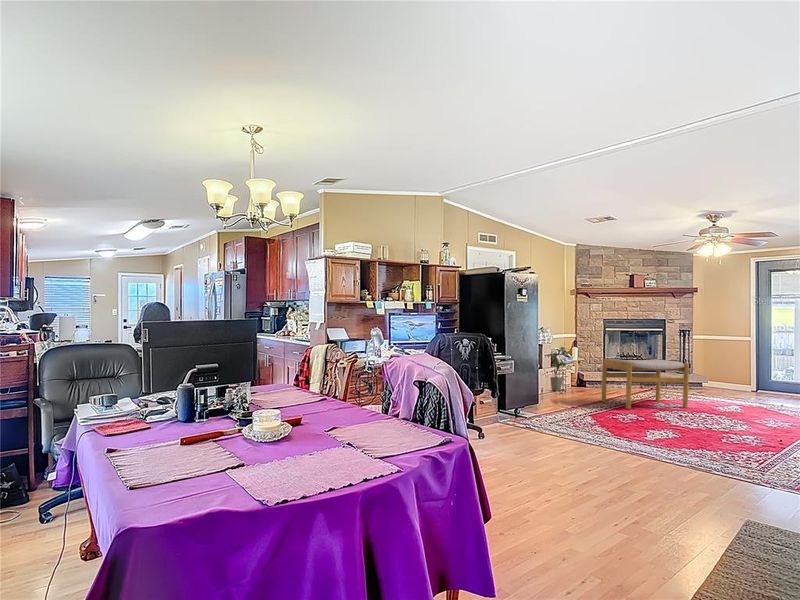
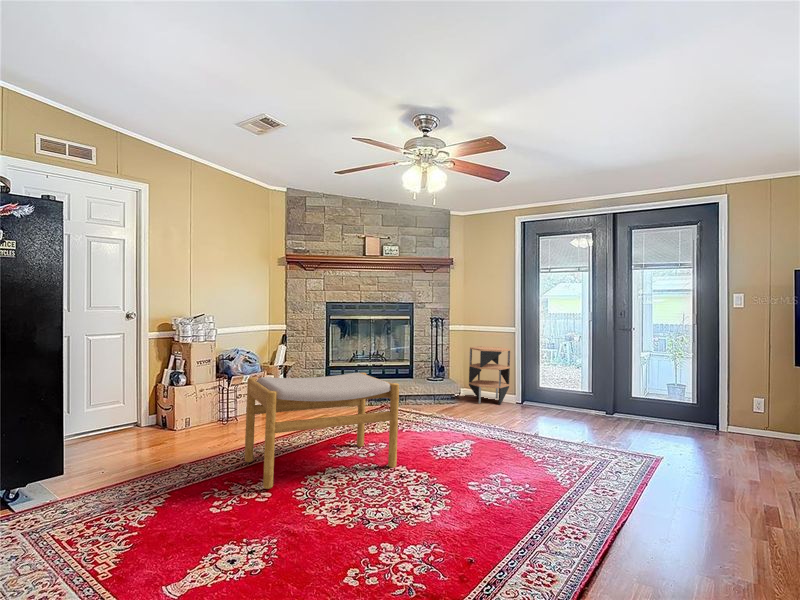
house plant: present [548,347,571,391] -> none [197,350,239,427]
side table: none [713,351,746,392] -> present [469,346,510,405]

